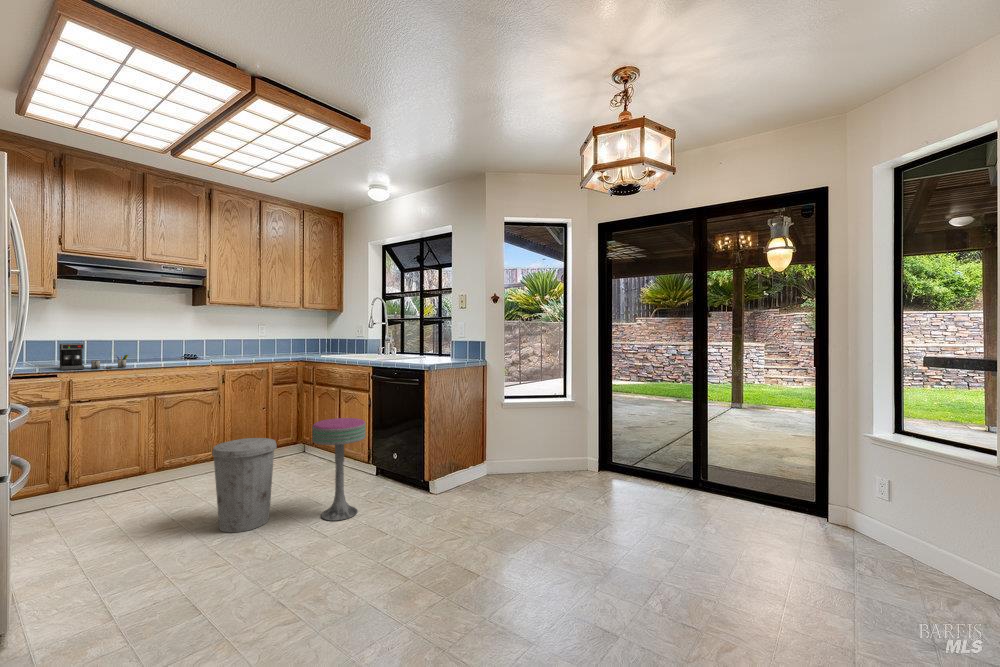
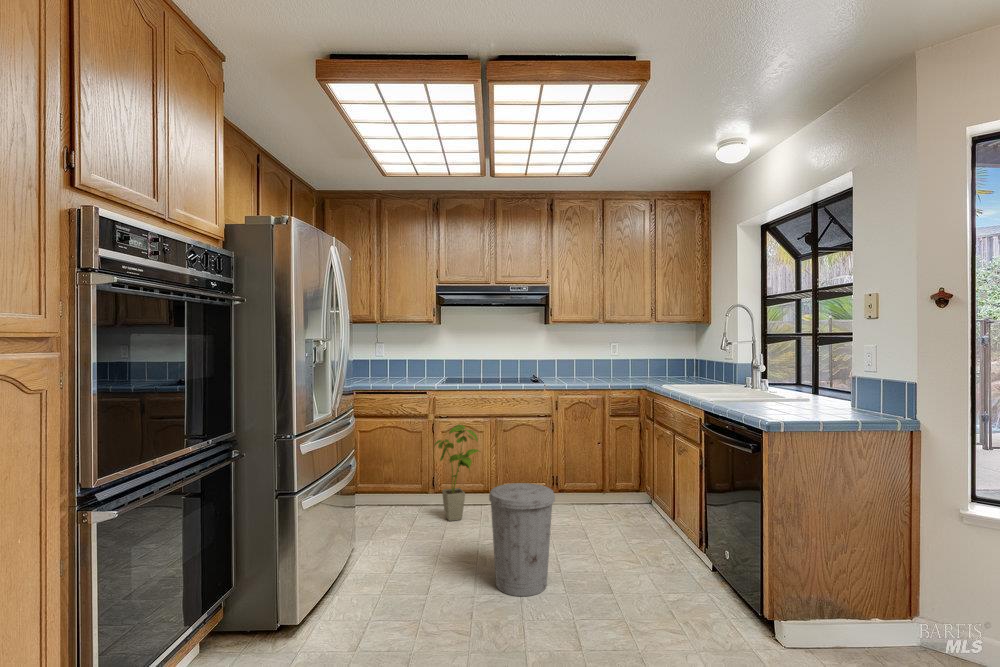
coffee maker: present [60,343,128,370] -> none [426,363,473,387]
house plant: none [83,405,151,508] -> present [434,425,479,521]
bar stool: present [312,418,366,521] -> none [584,480,656,630]

